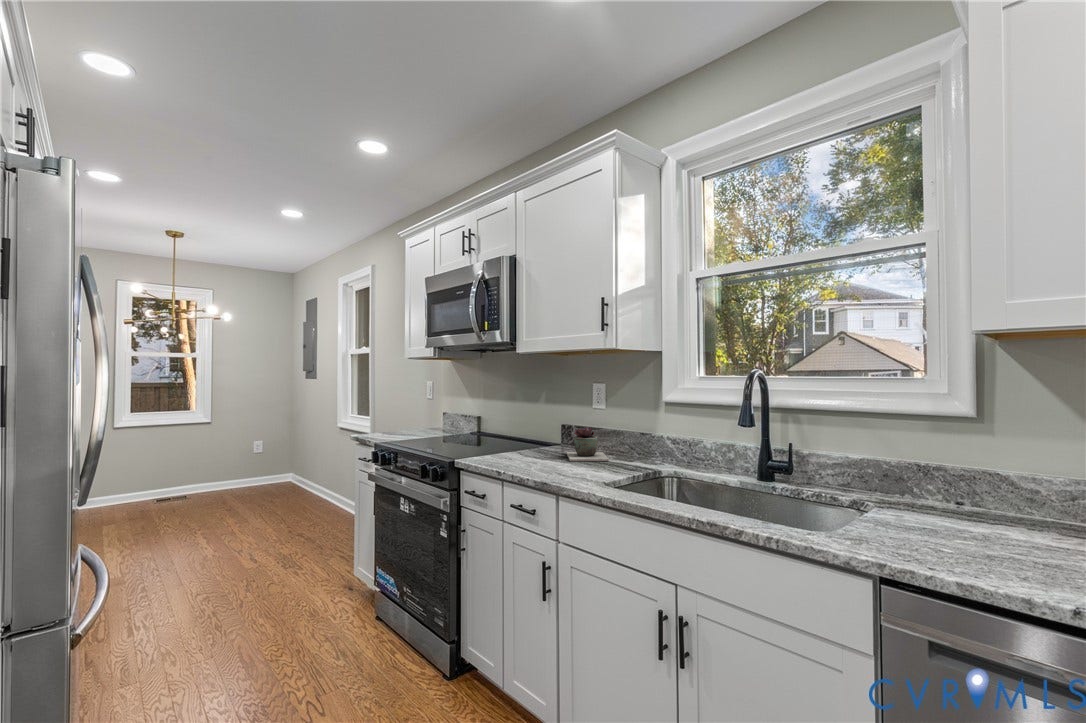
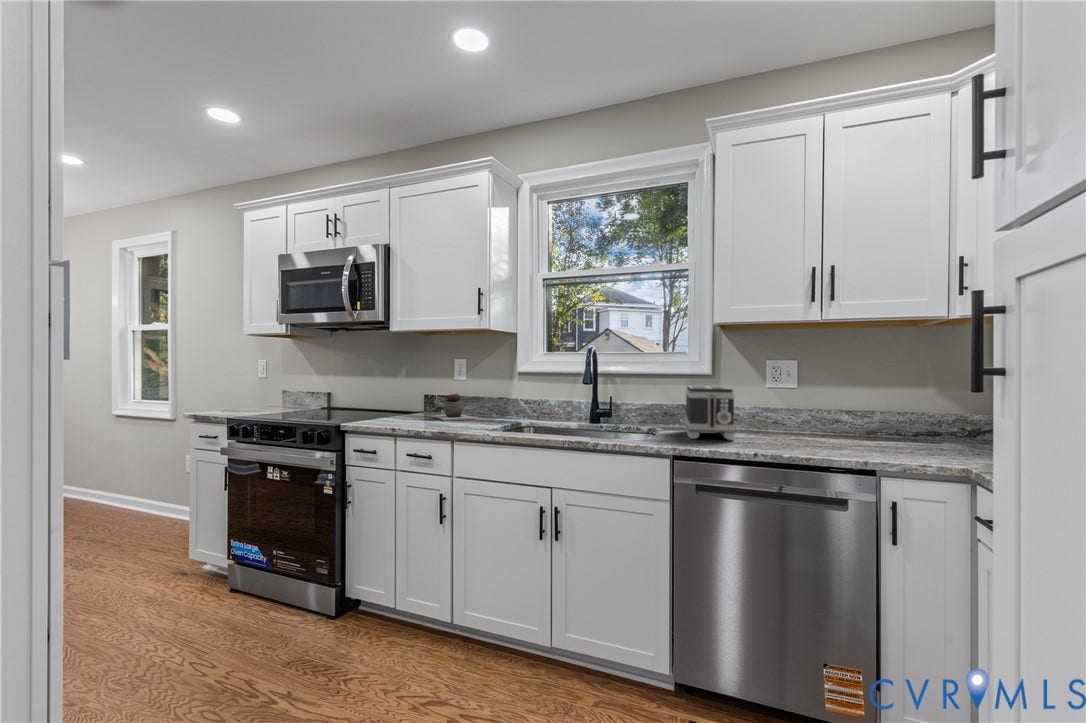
toaster: none [918,437,1023,553] -> present [685,386,735,440]

